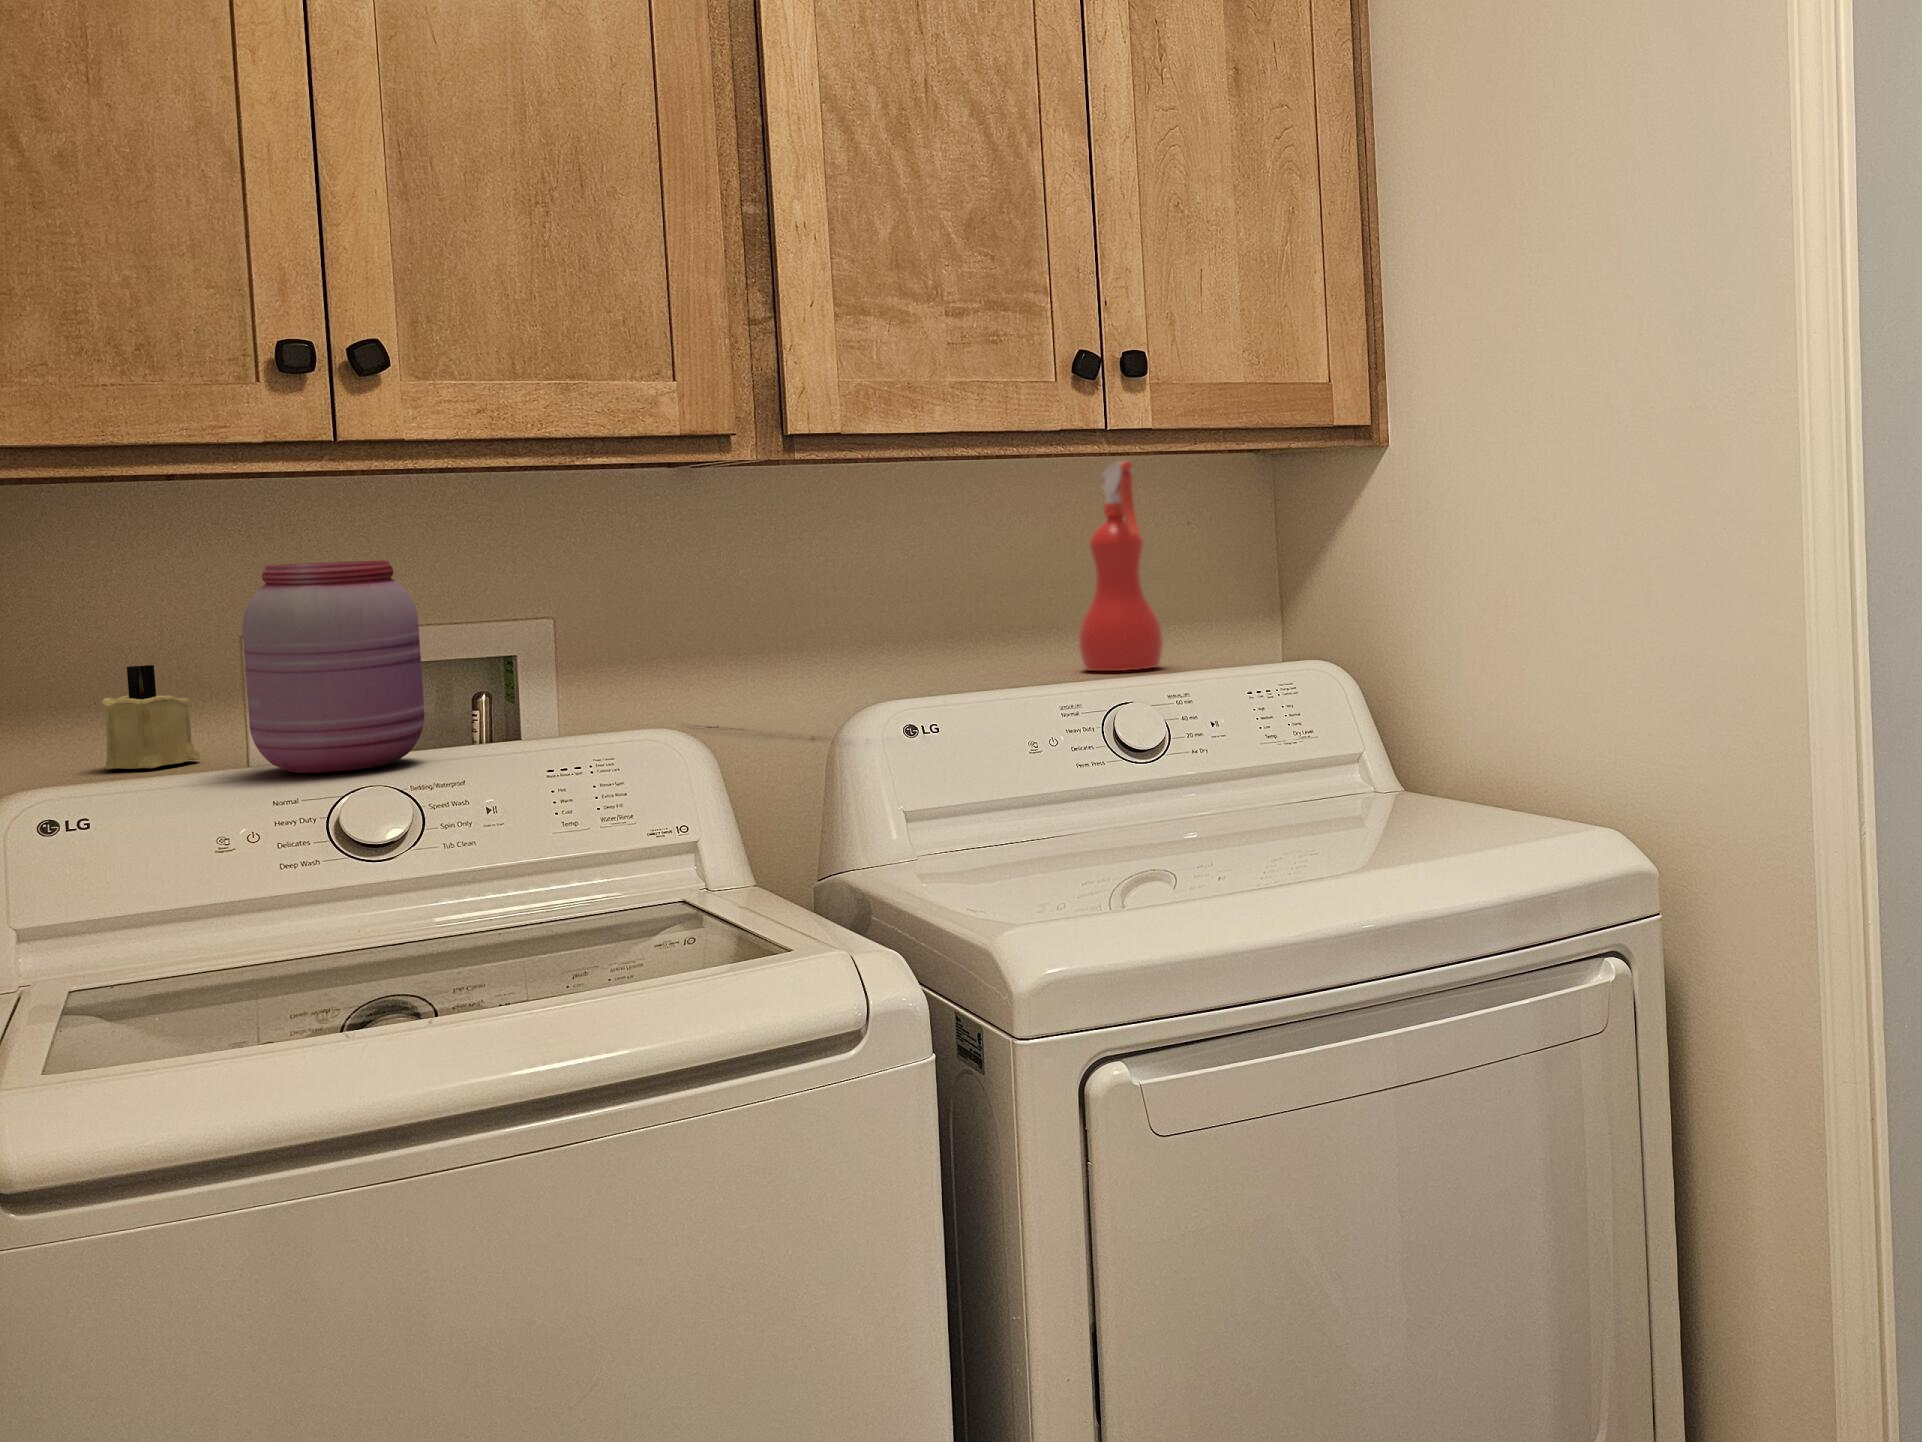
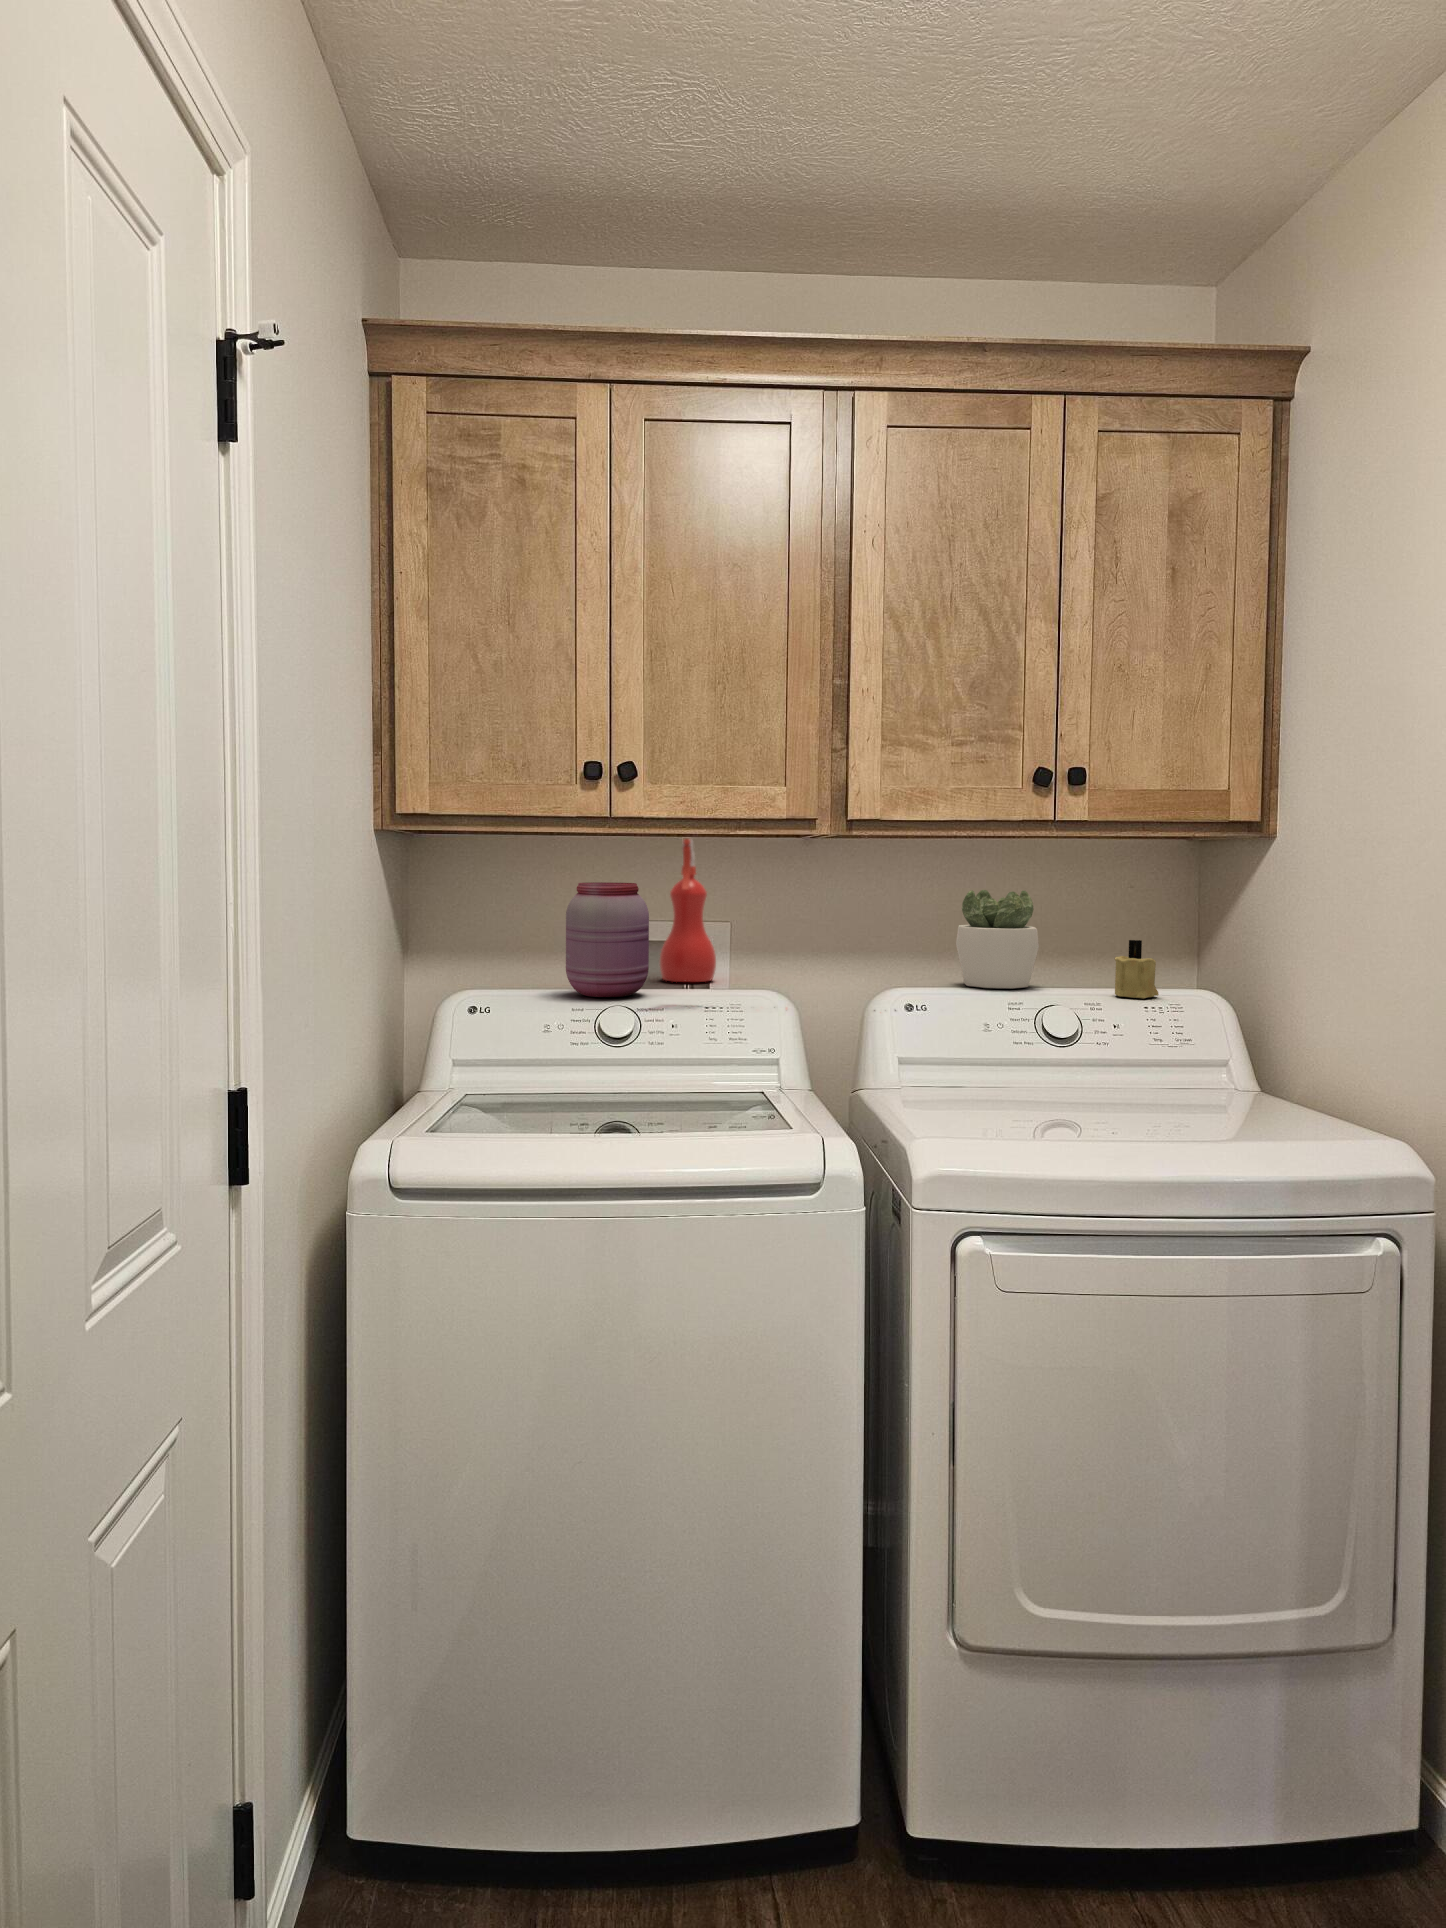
spray bottle: present [1079,461,1163,671] -> present [660,839,716,982]
succulent plant: none [951,541,1081,693] -> present [956,890,1039,989]
candle: present [102,665,200,769] -> present [1115,940,1159,998]

